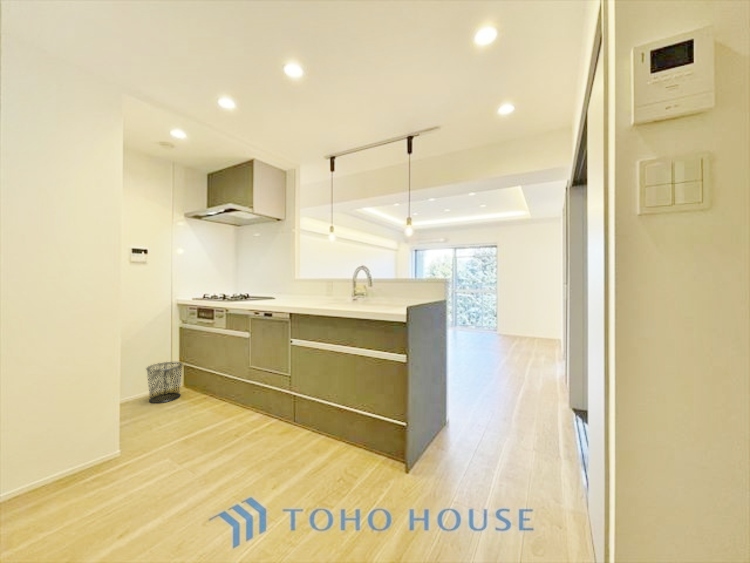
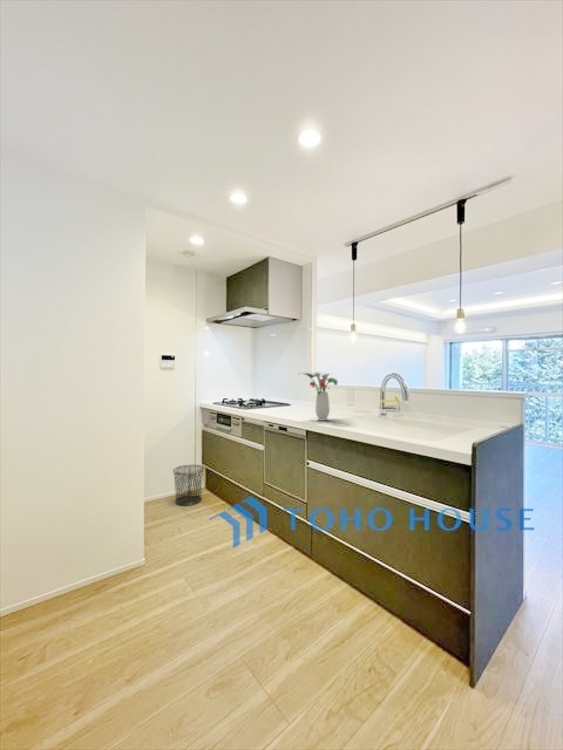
flower arrangement: none [281,264,316,305] -> present [305,372,337,420]

